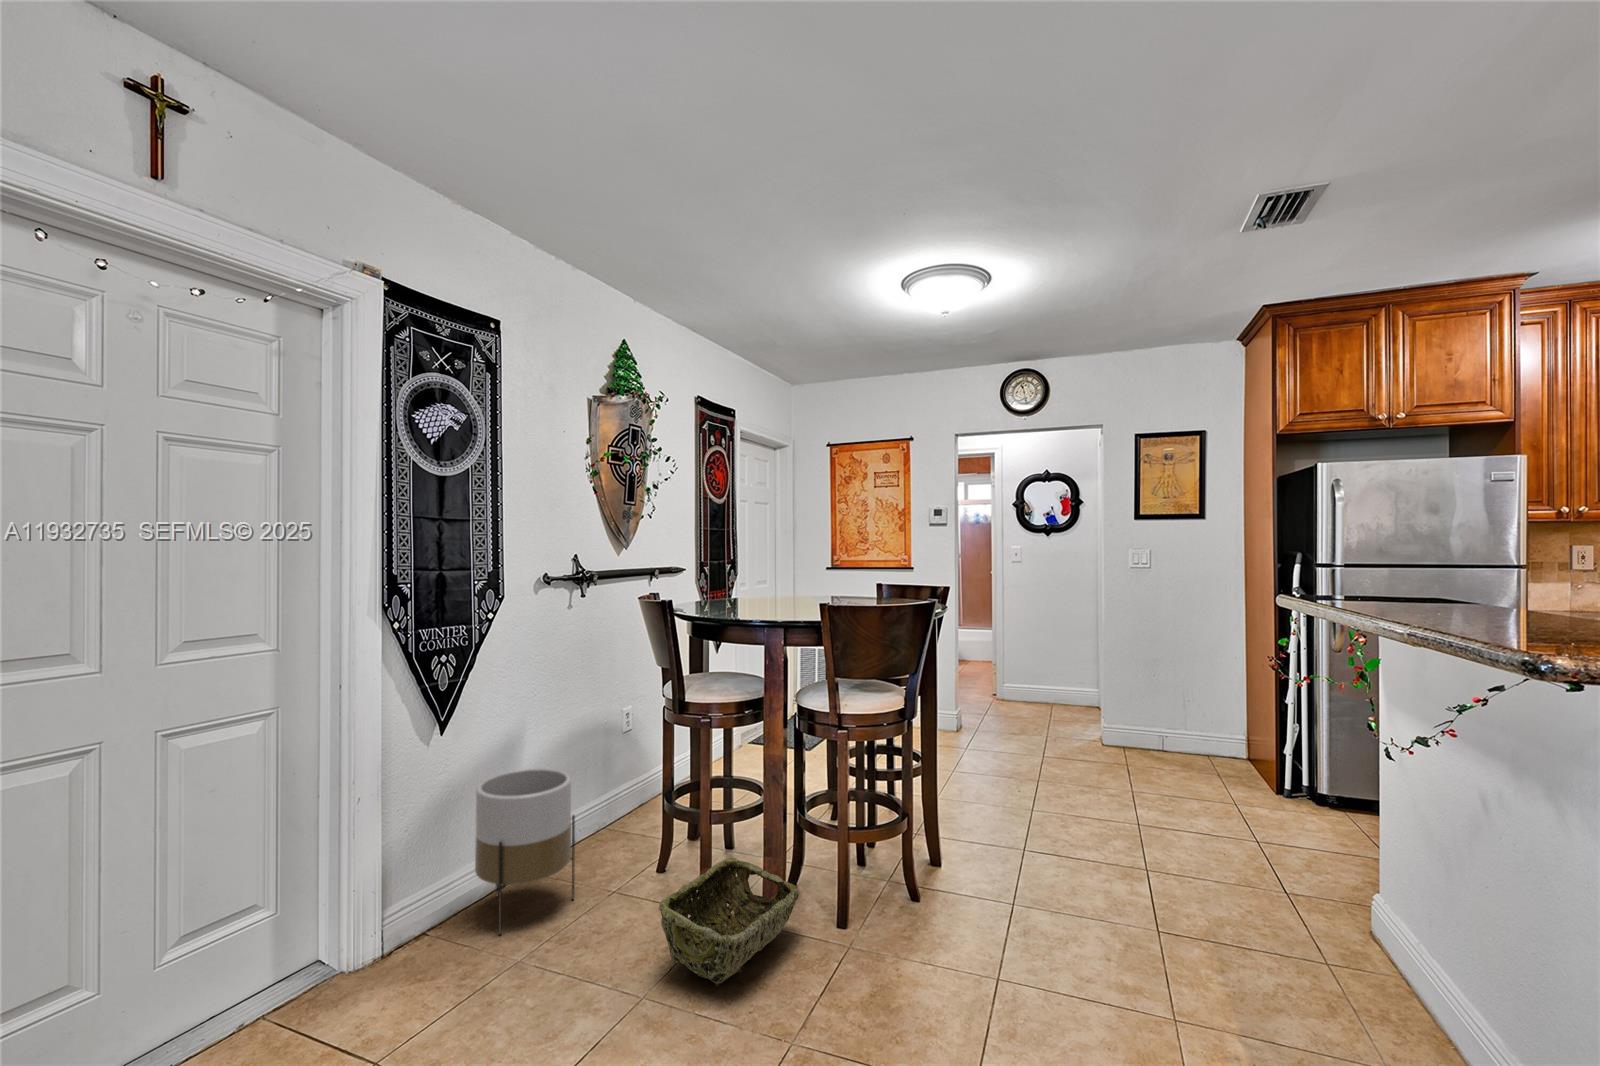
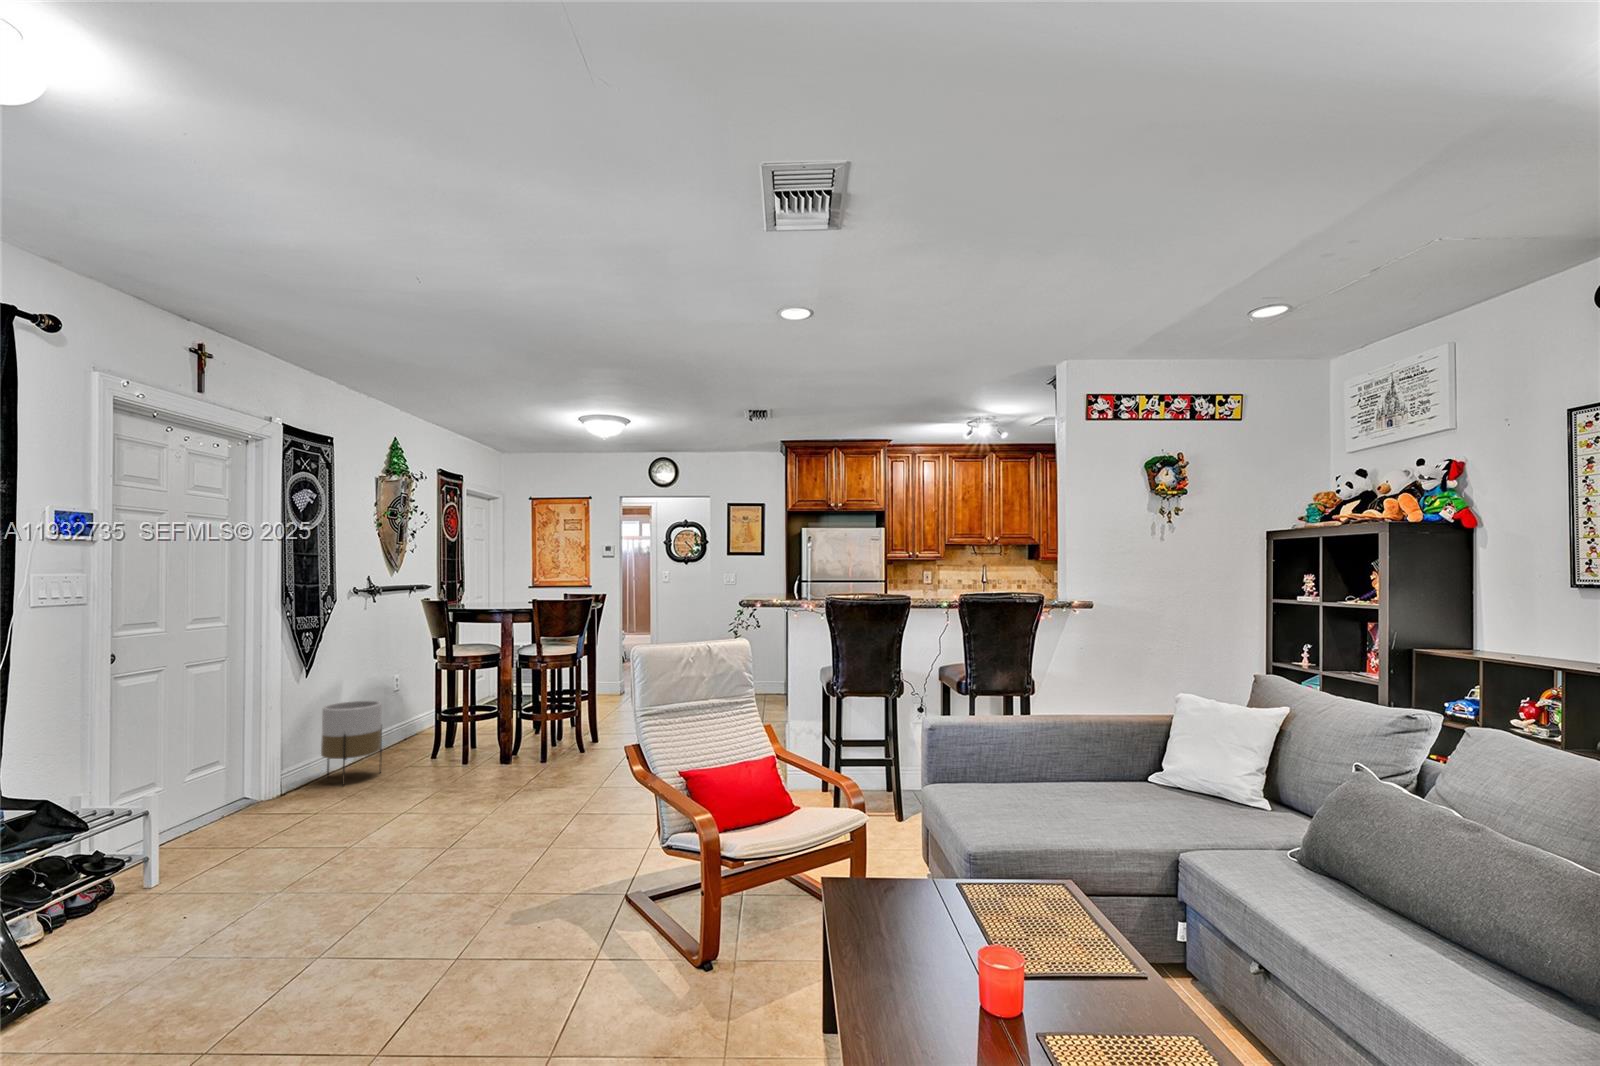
woven basket: present [659,858,799,984] -> none [448,735,521,781]

